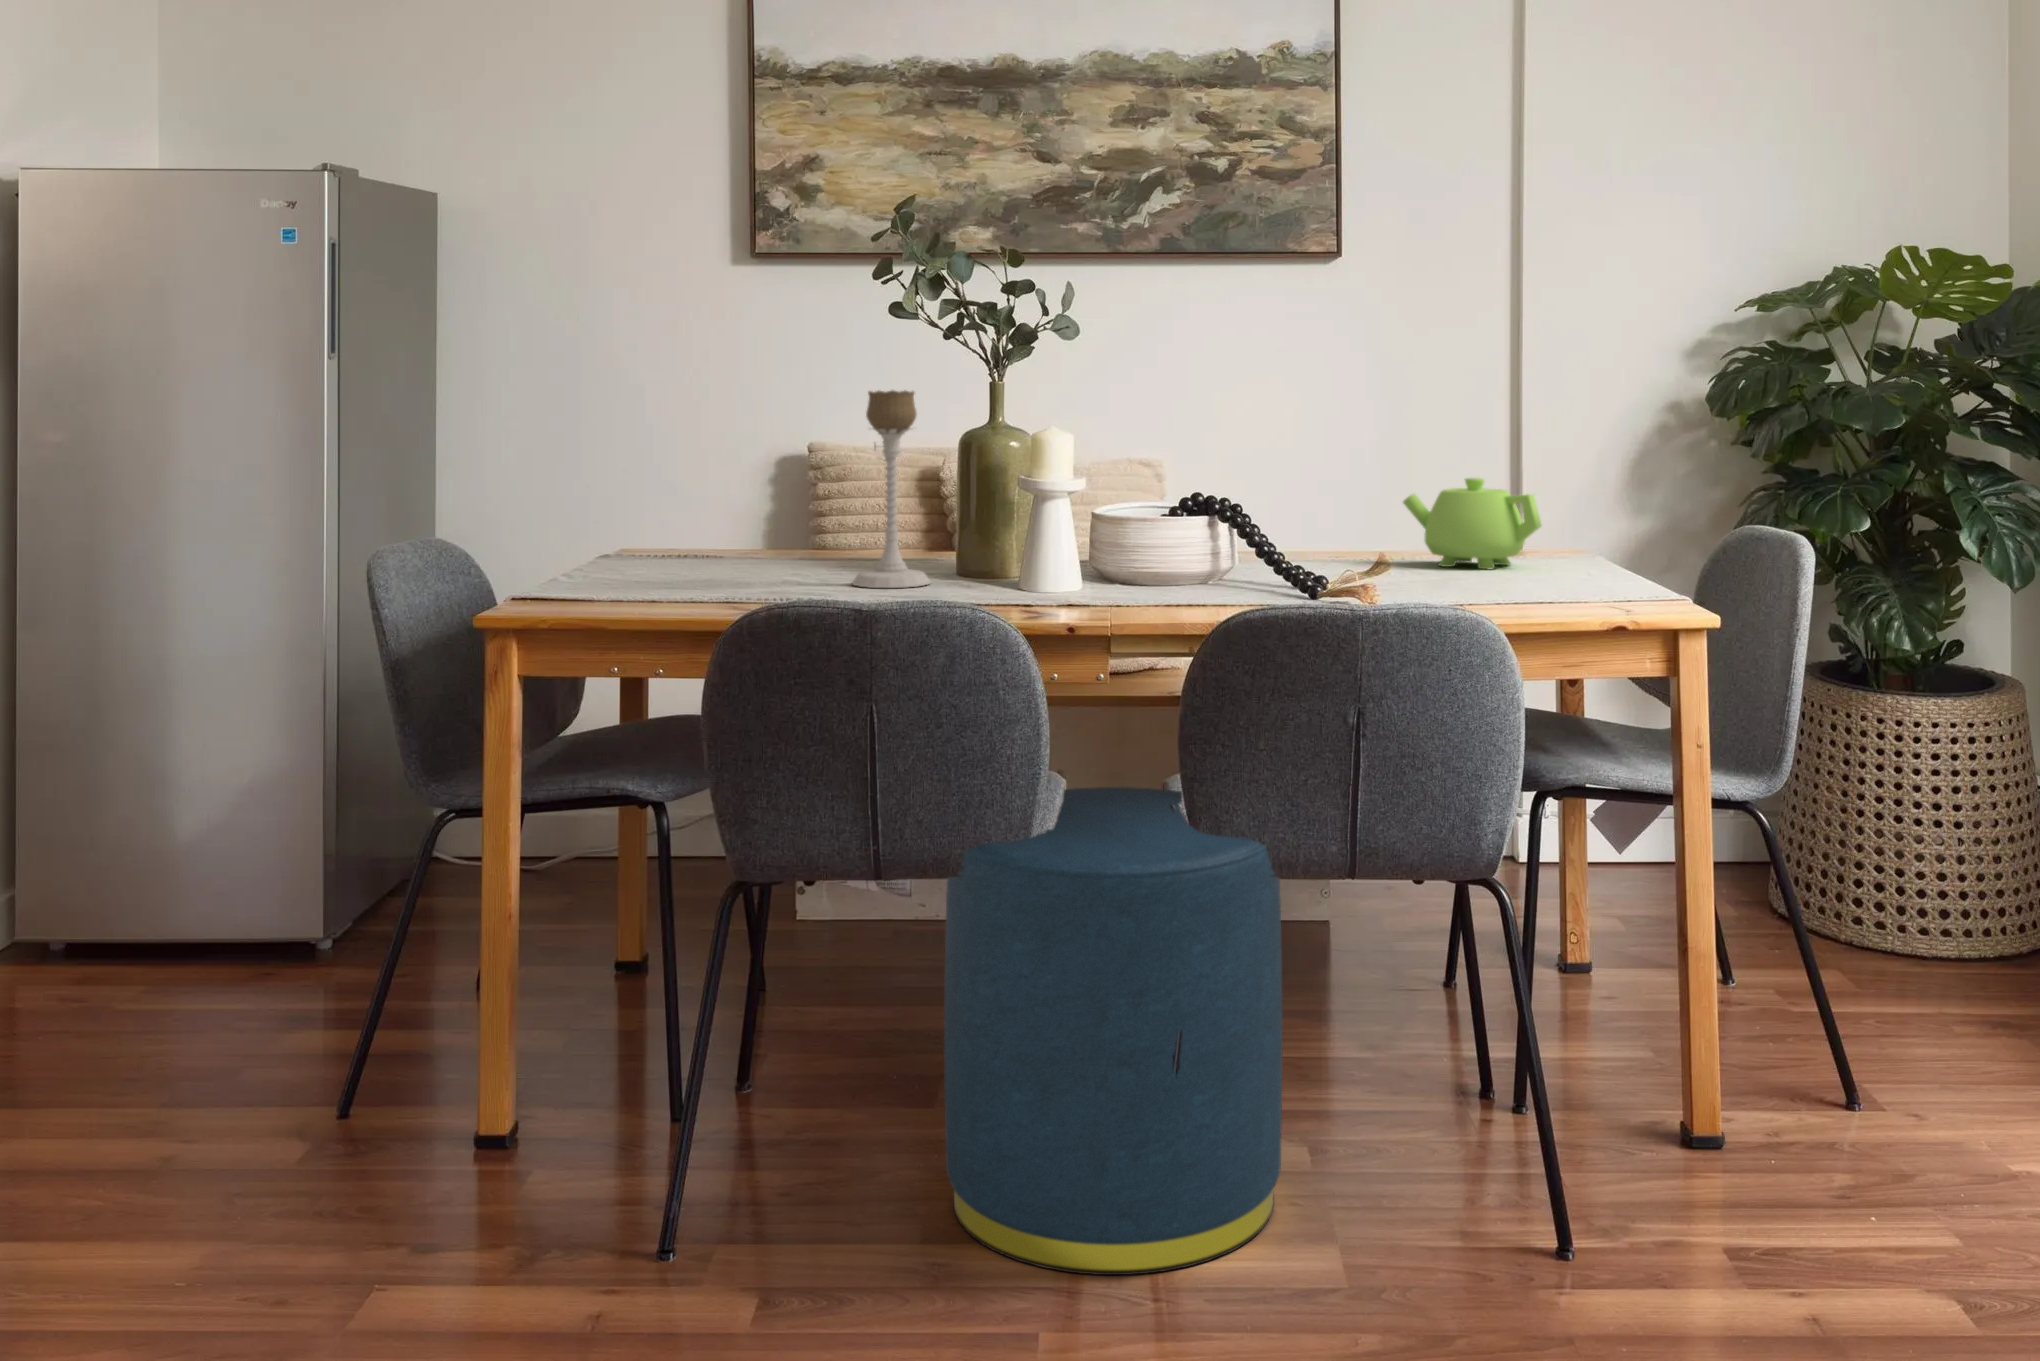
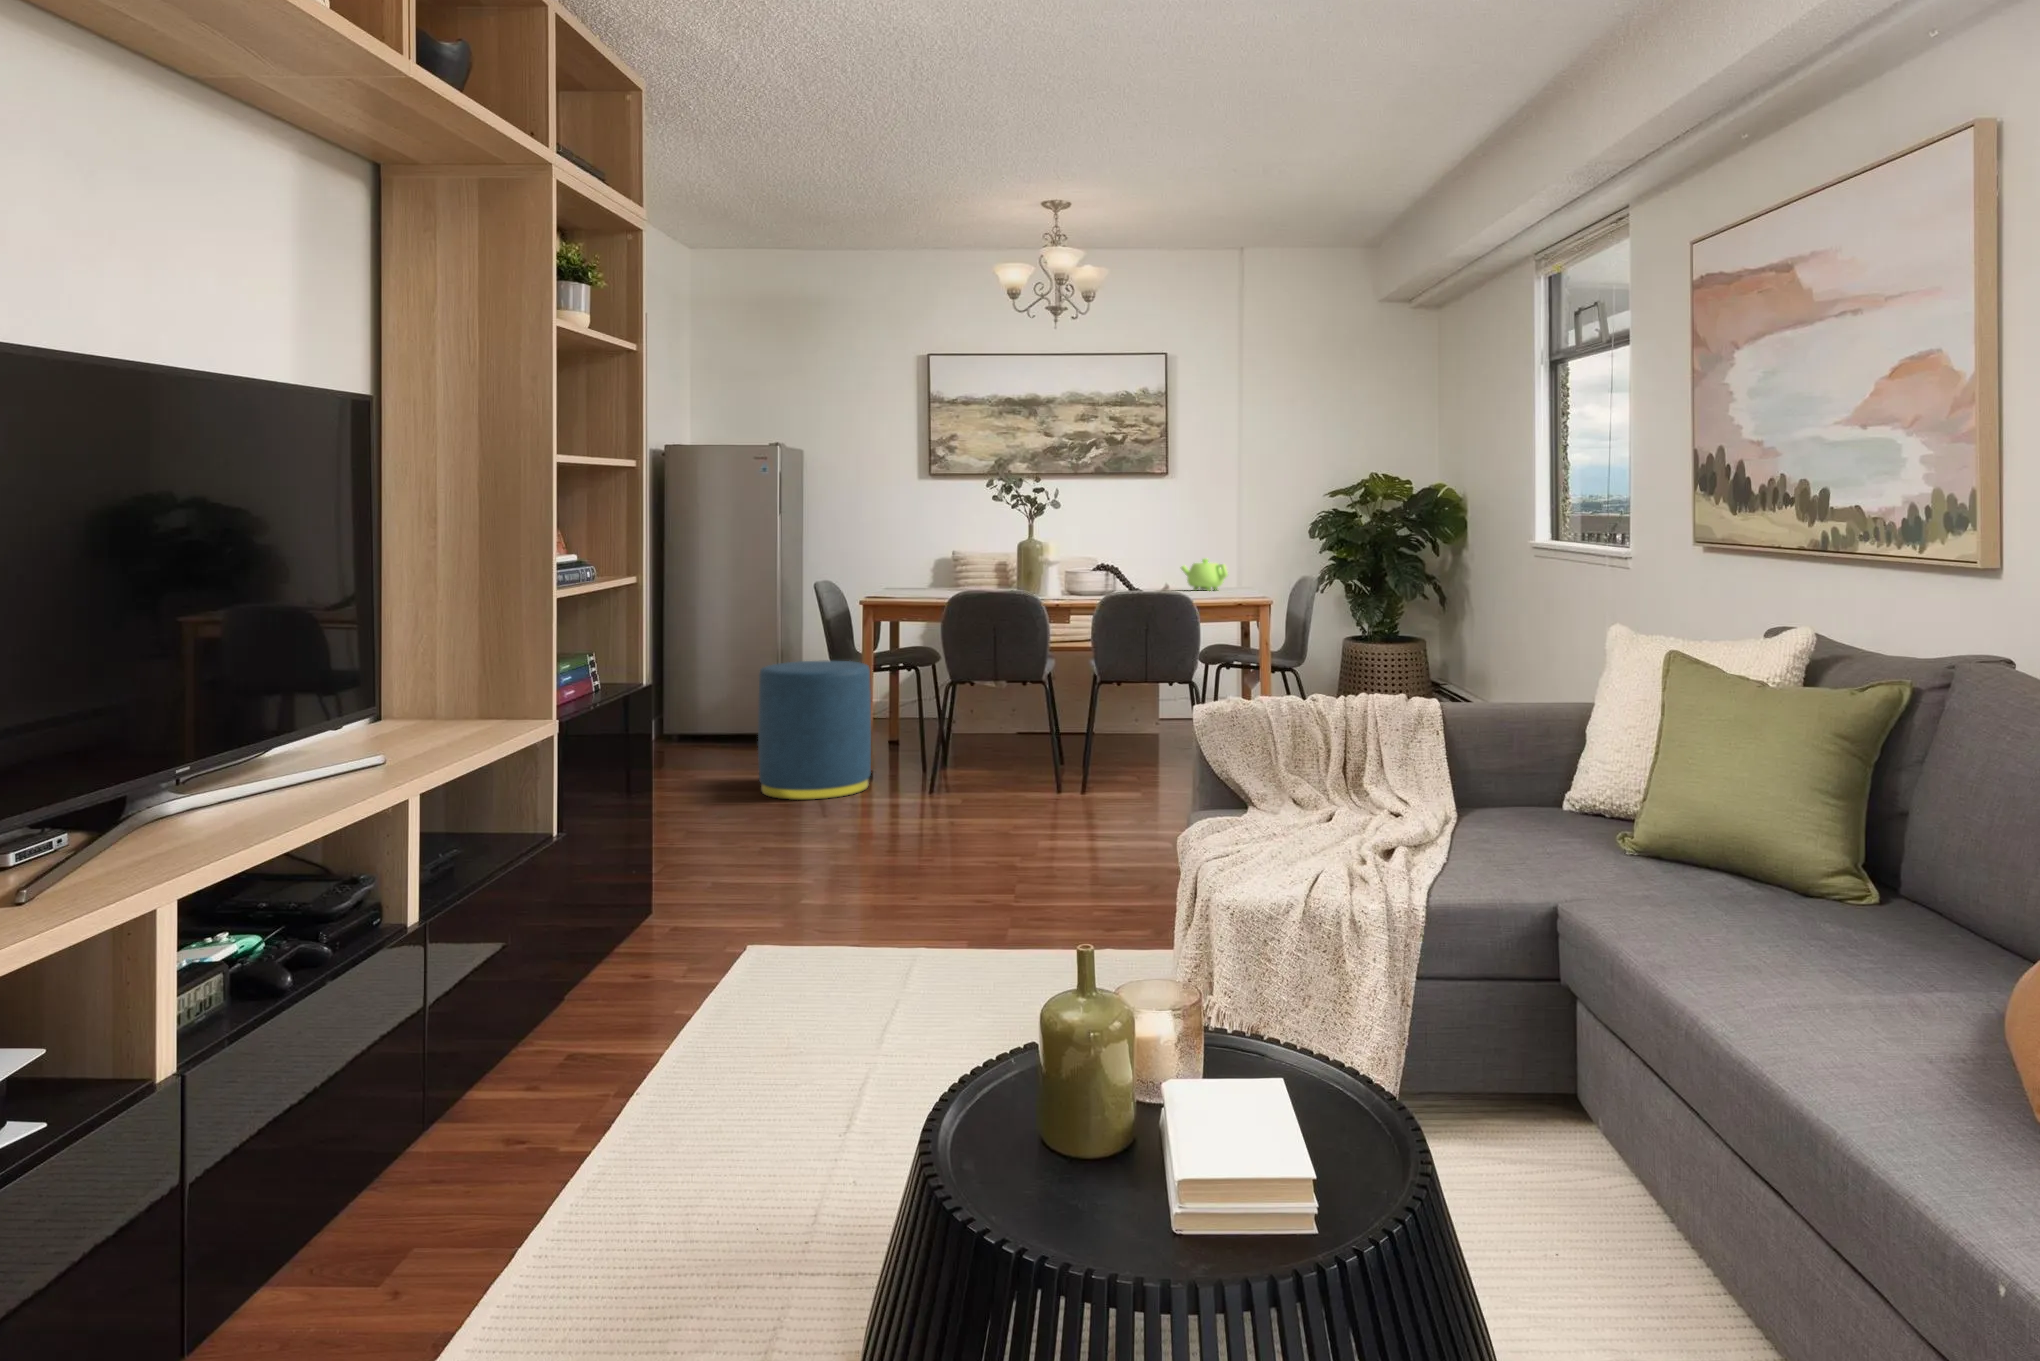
candle holder: present [852,390,931,588] -> none [981,526,1009,594]
ottoman: present [944,787,1283,1275] -> present [758,661,871,800]

